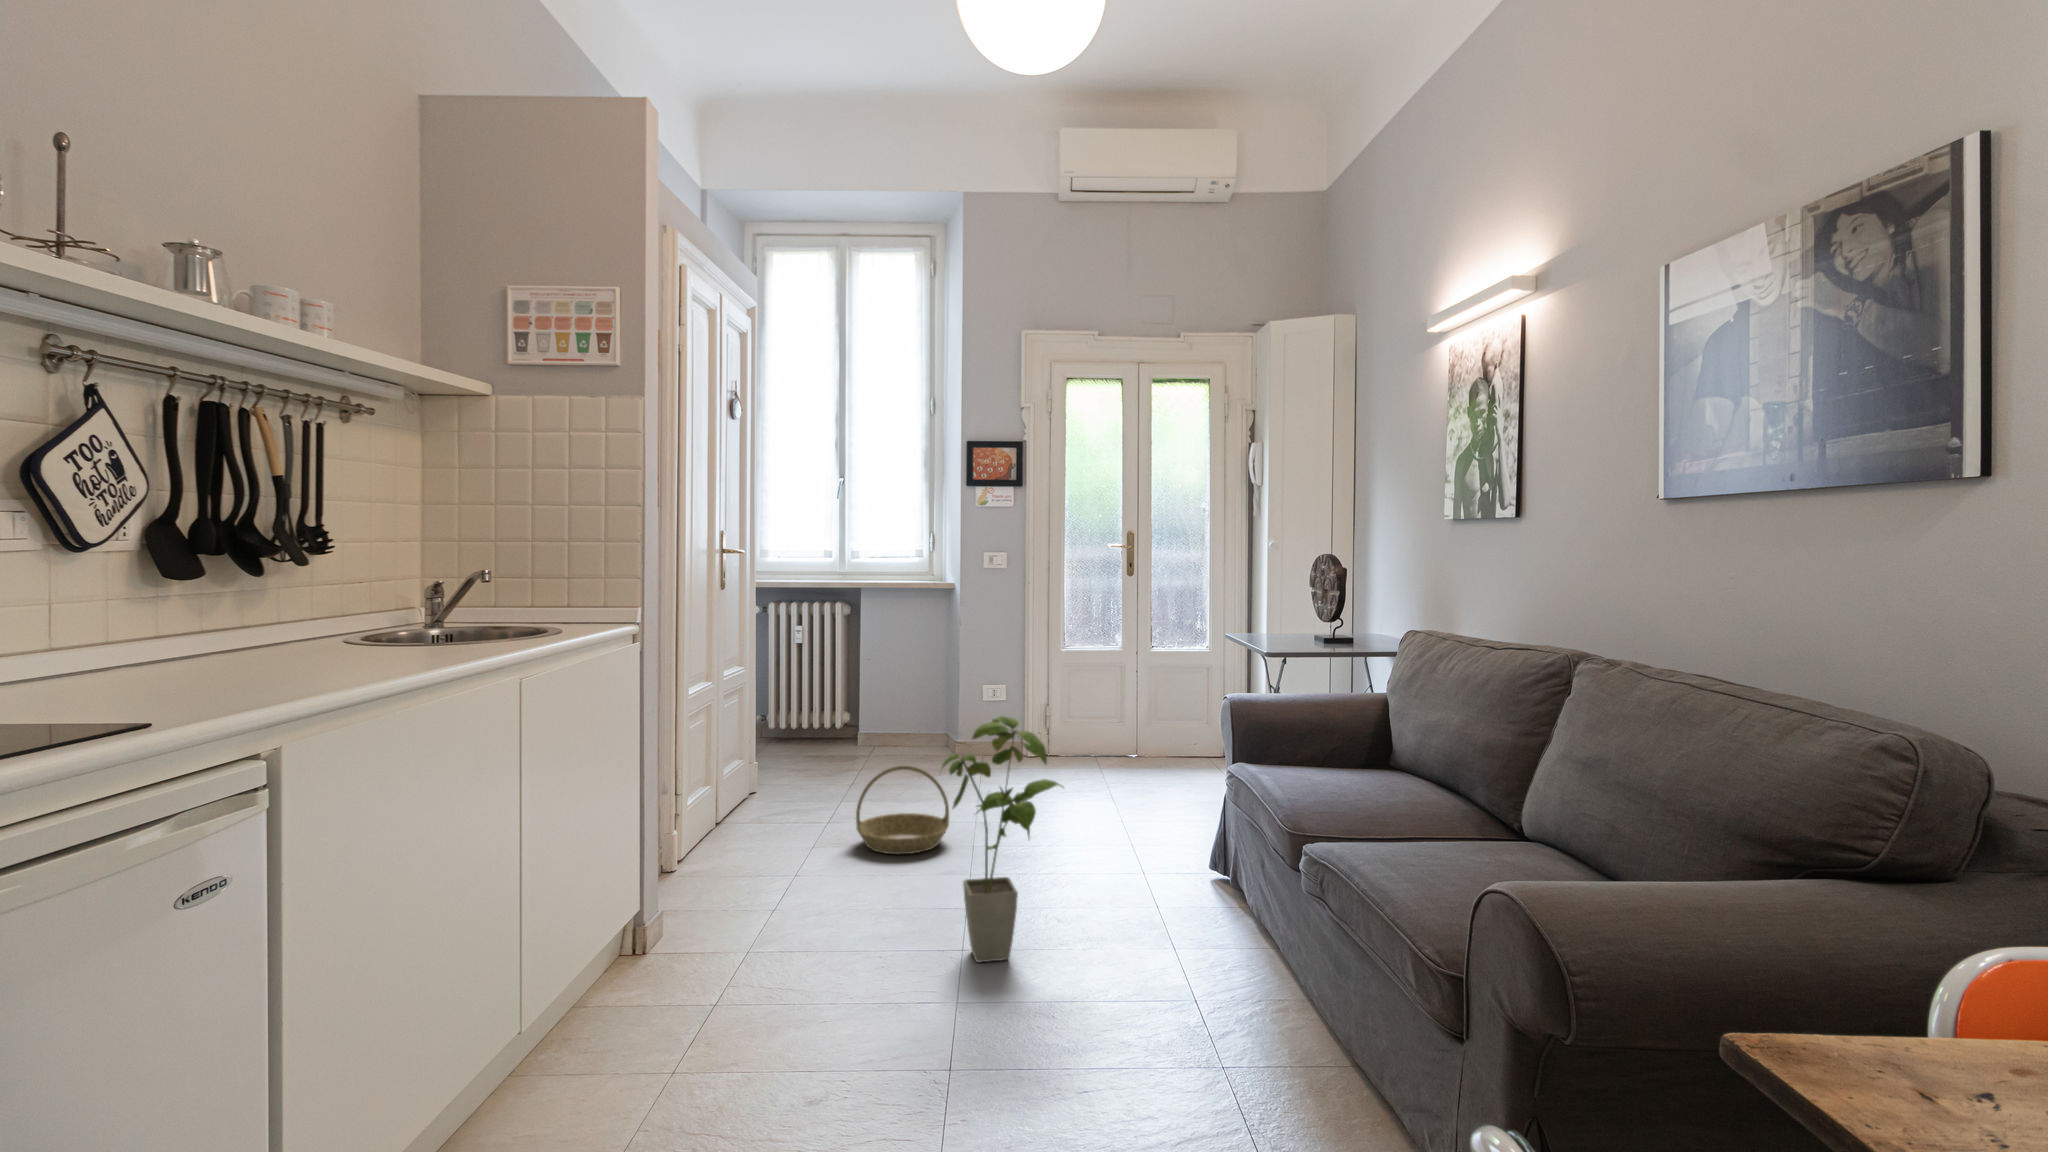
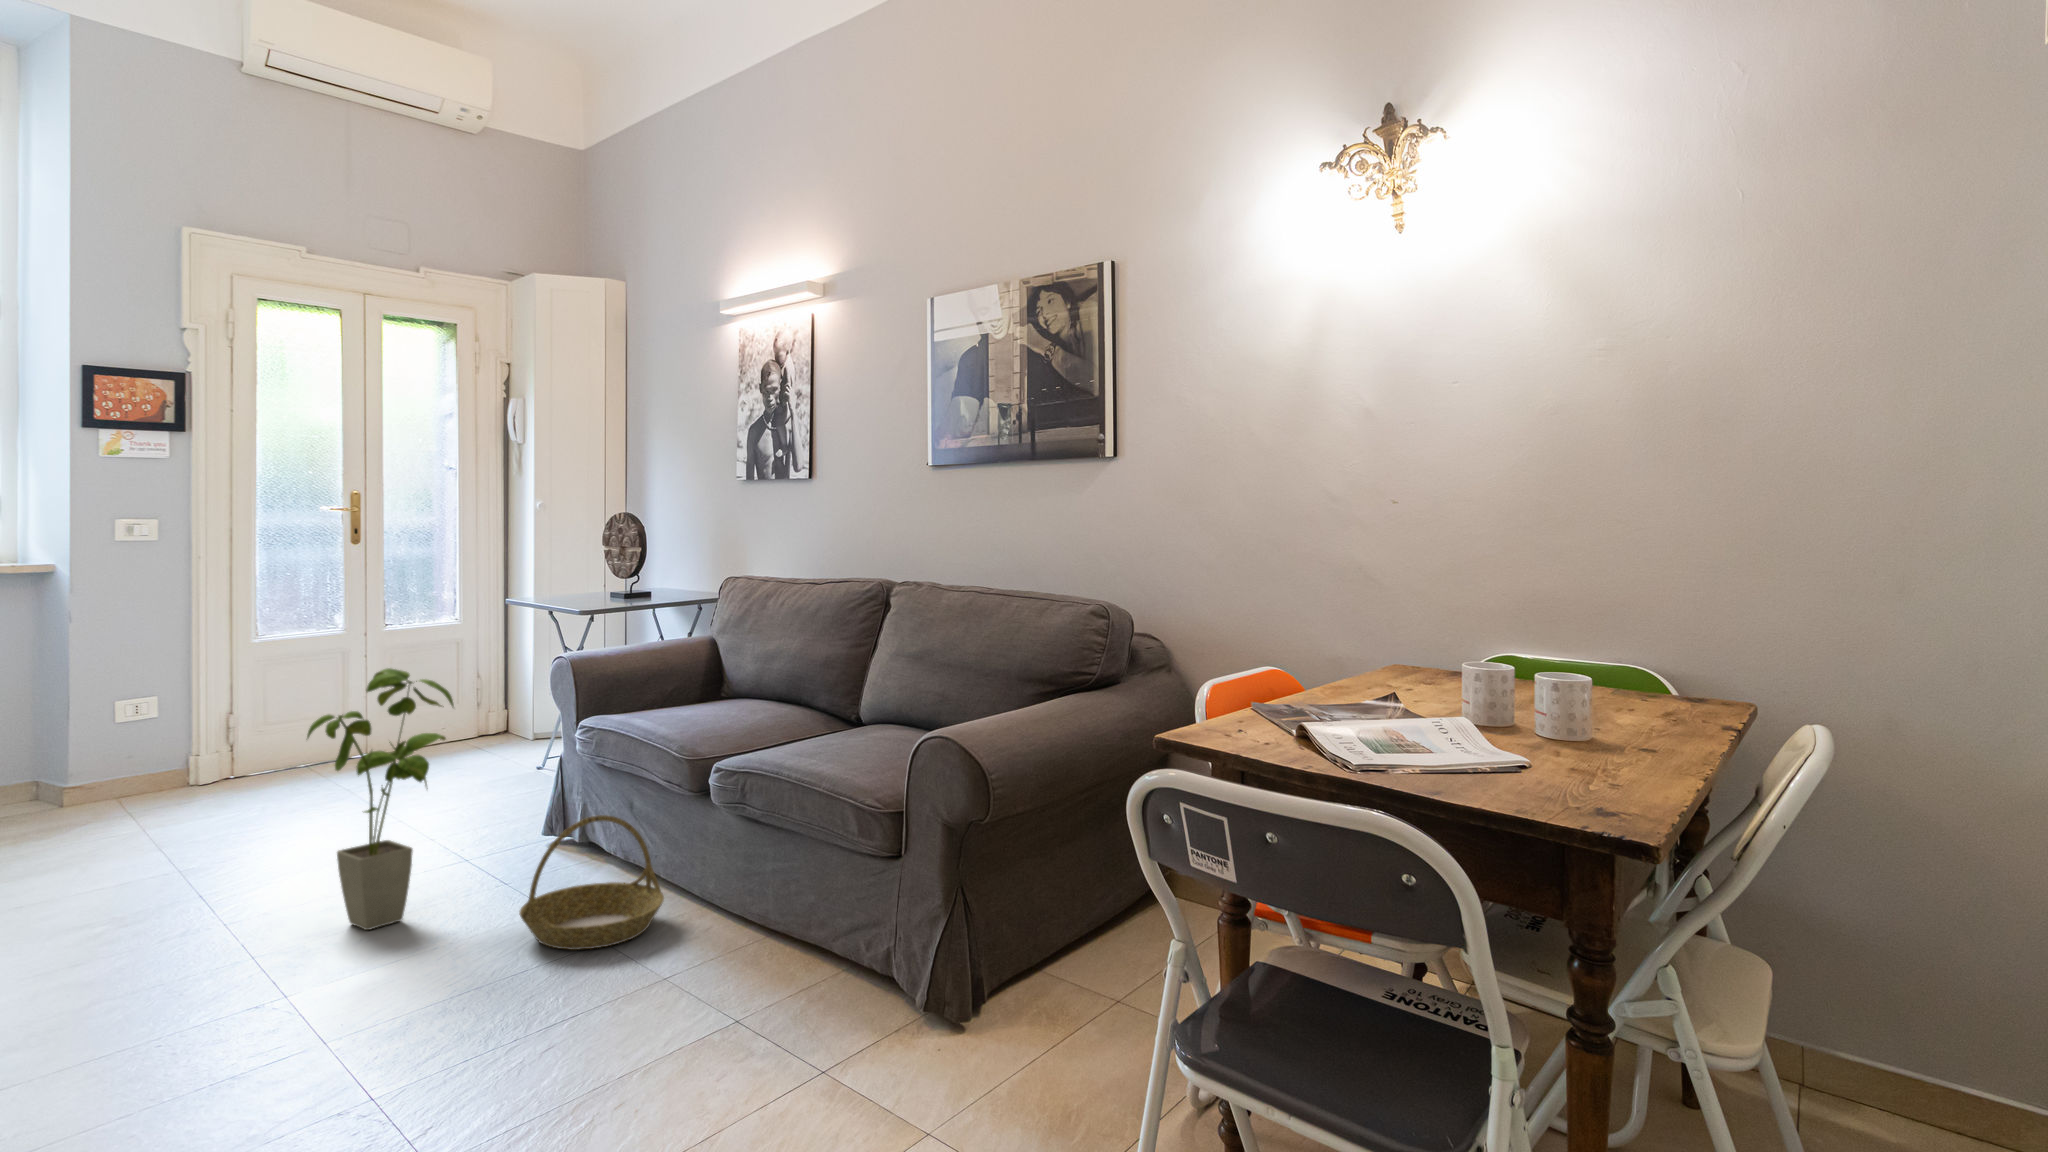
basket: present [856,766,949,854] -> present [519,815,664,950]

